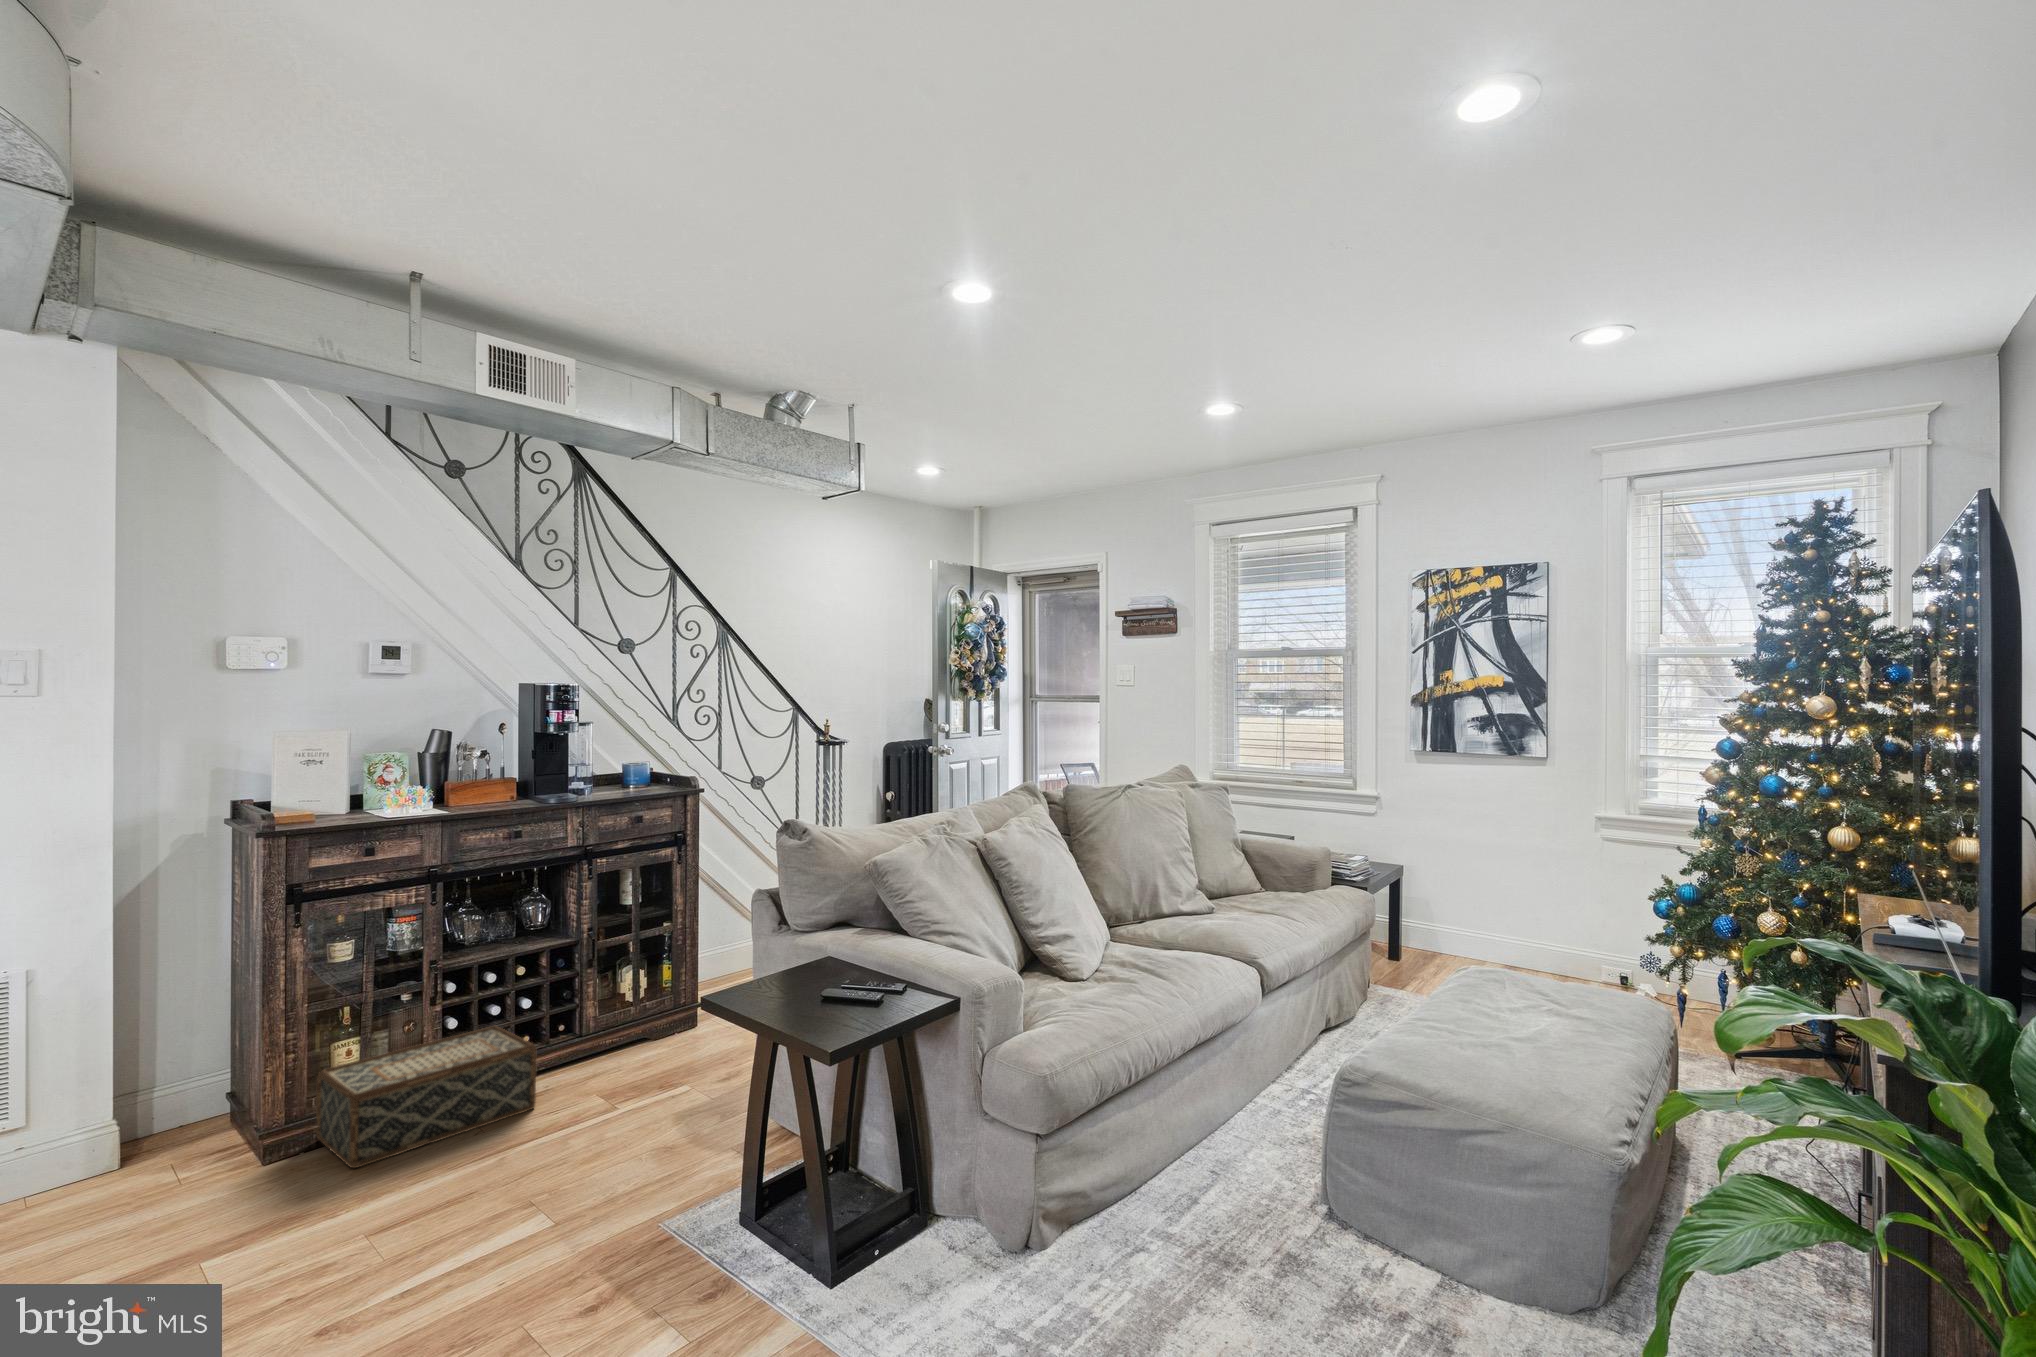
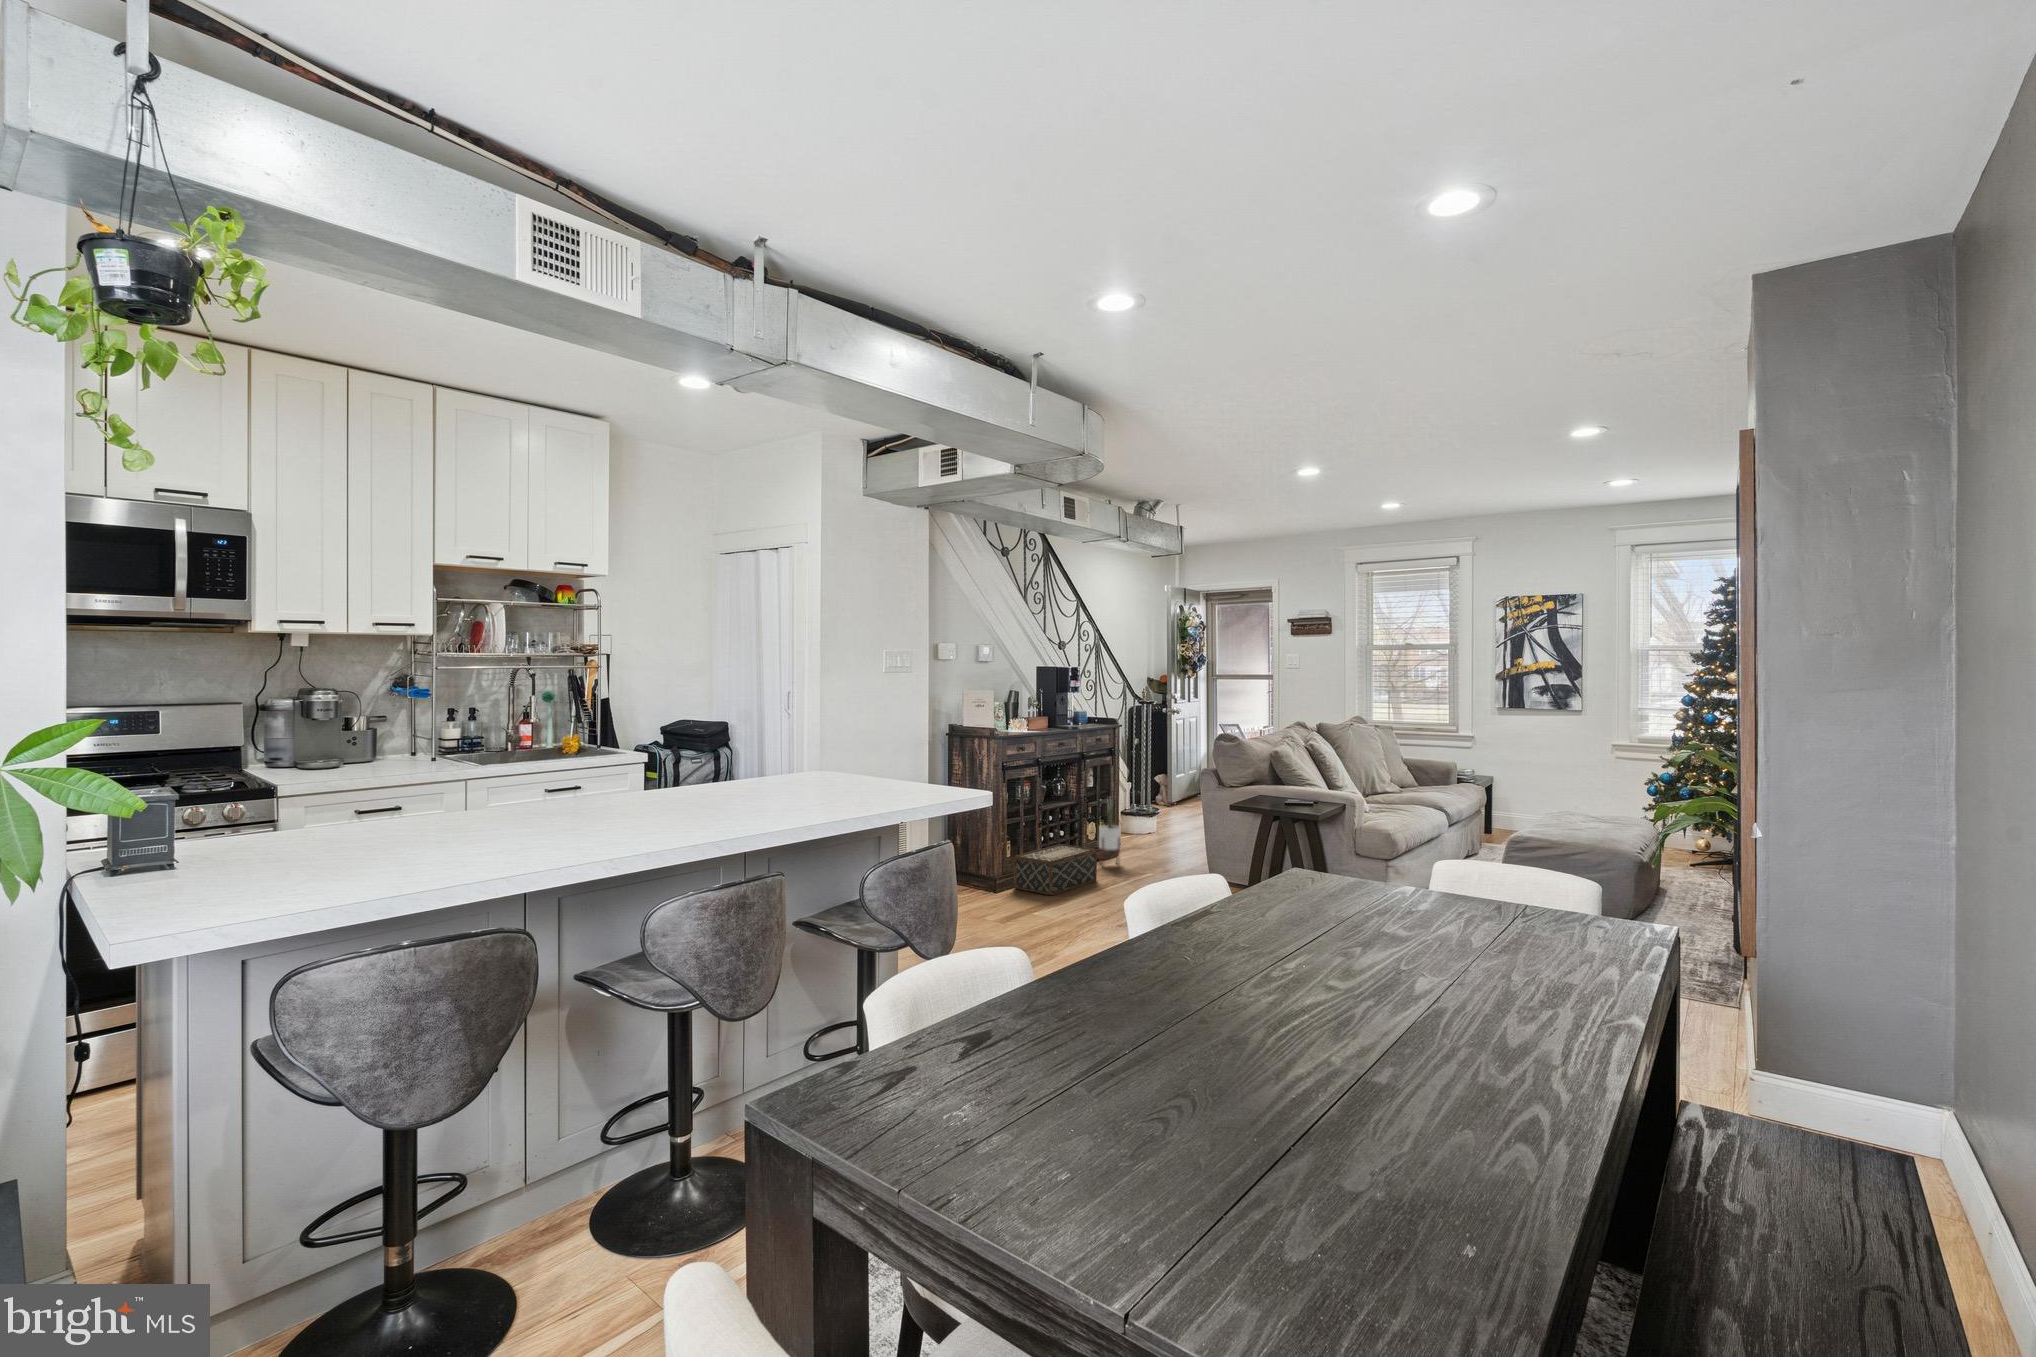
potted plant: none [612,913,659,1060] -> present [1099,801,1121,864]

